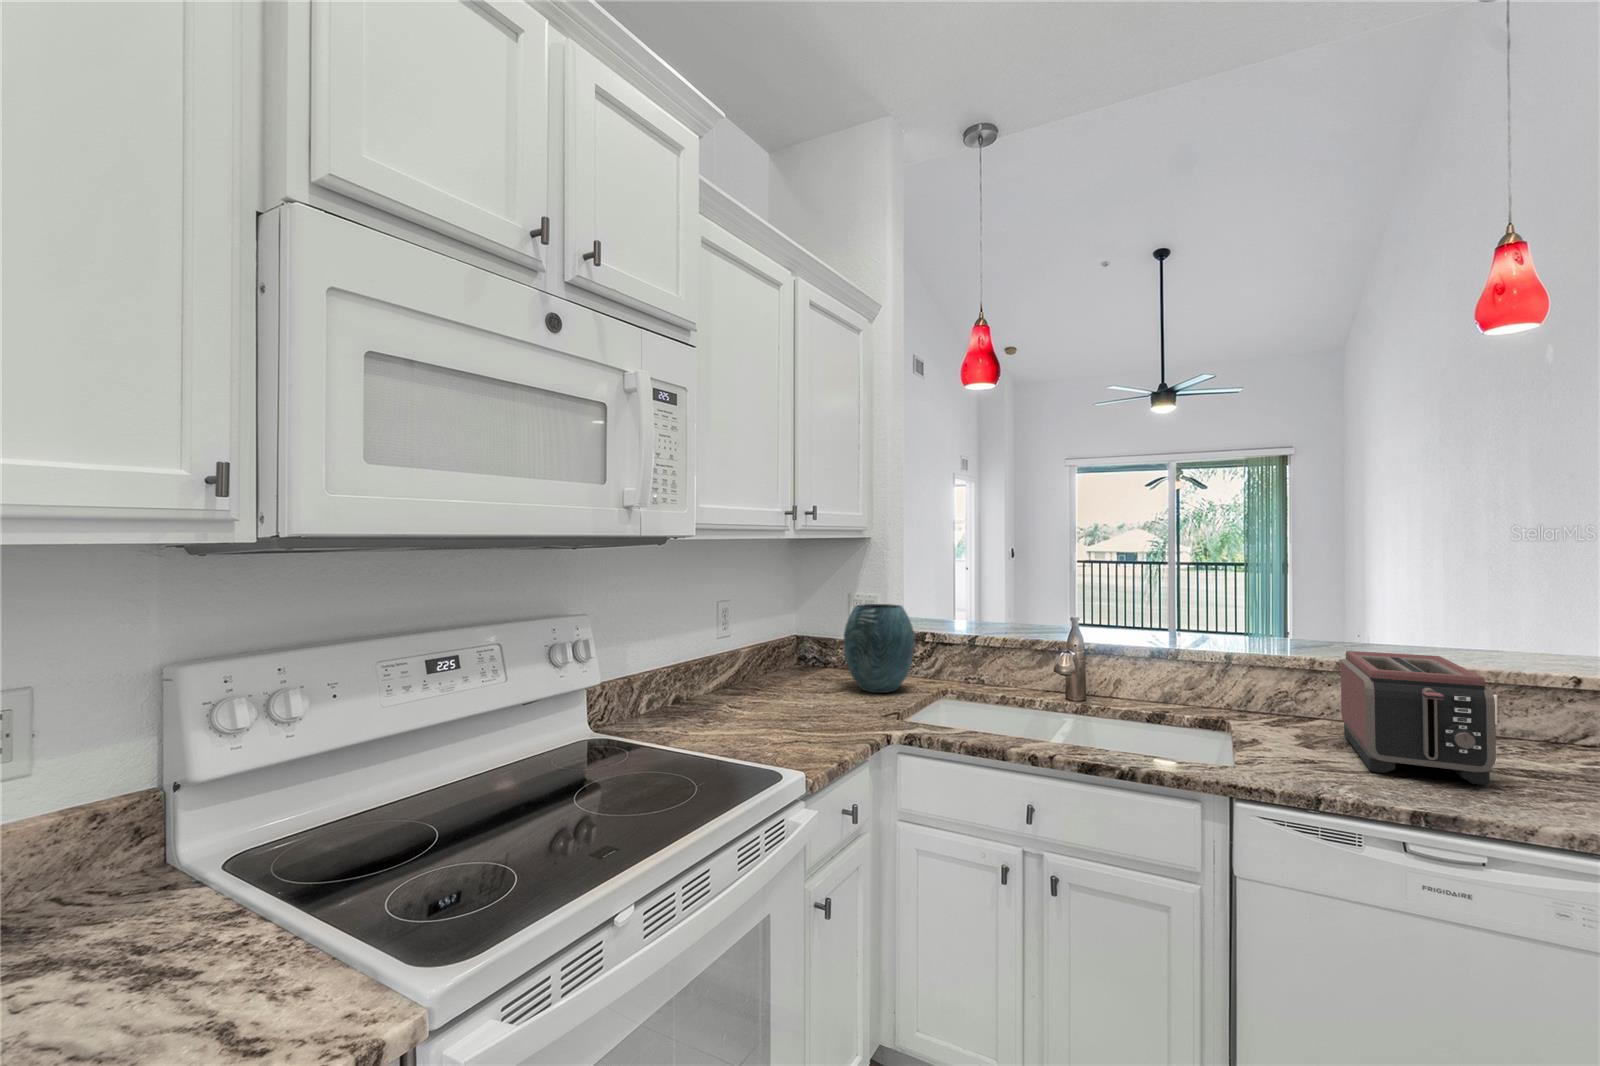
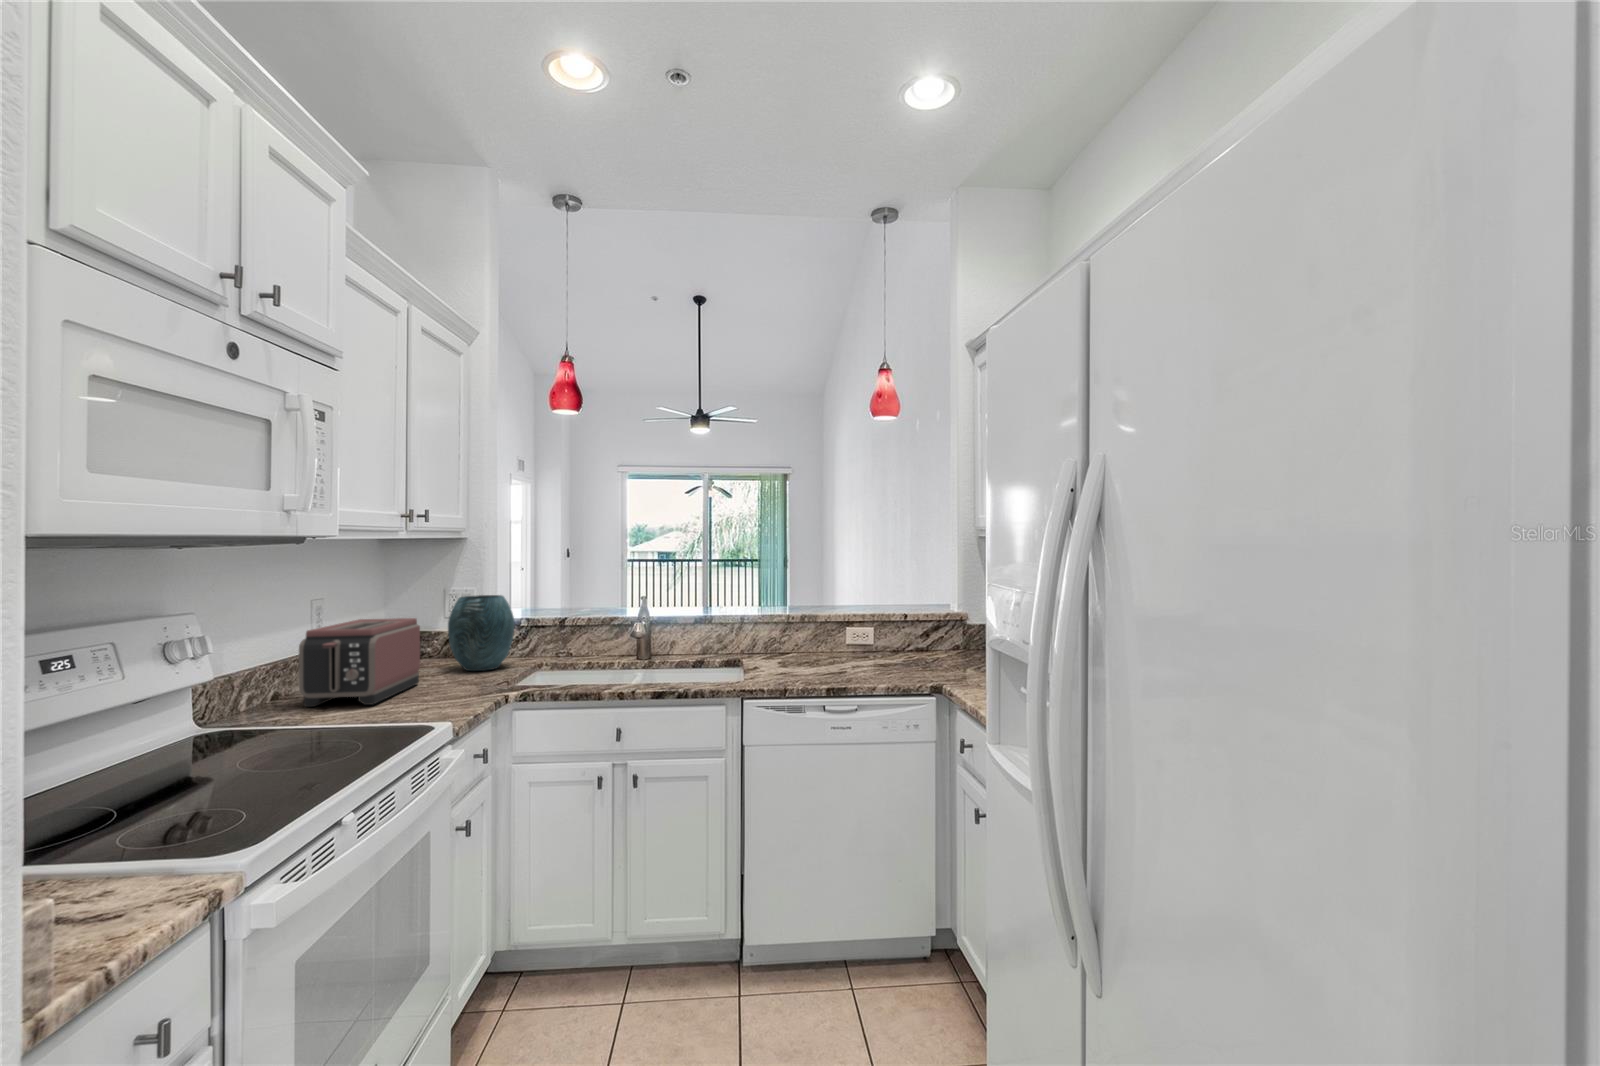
toaster: present [1341,651,1496,785] -> present [299,618,420,707]

